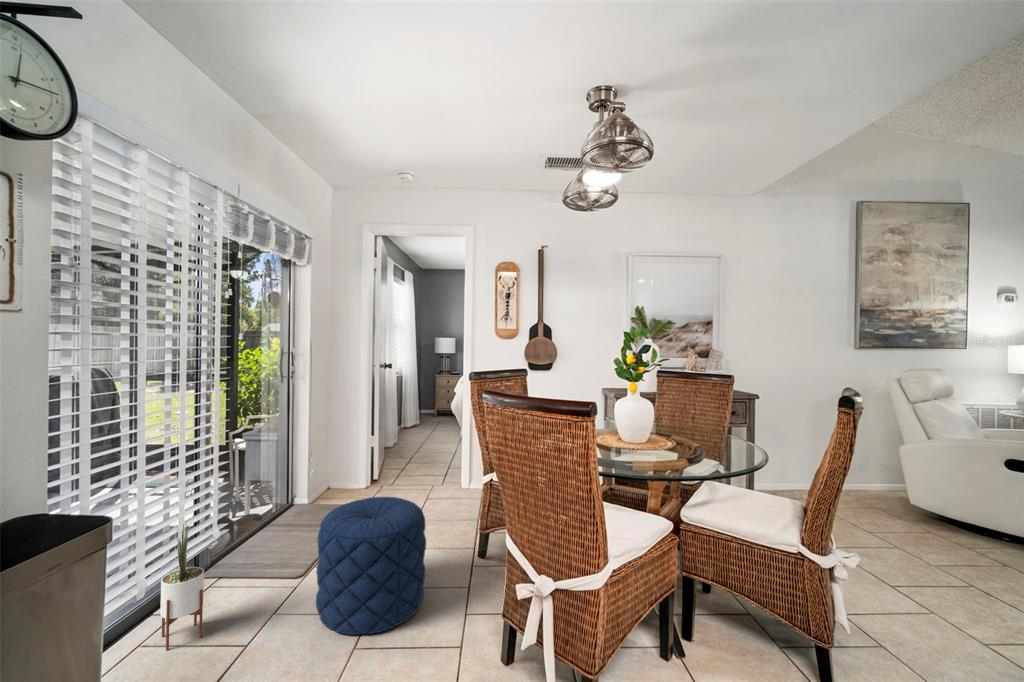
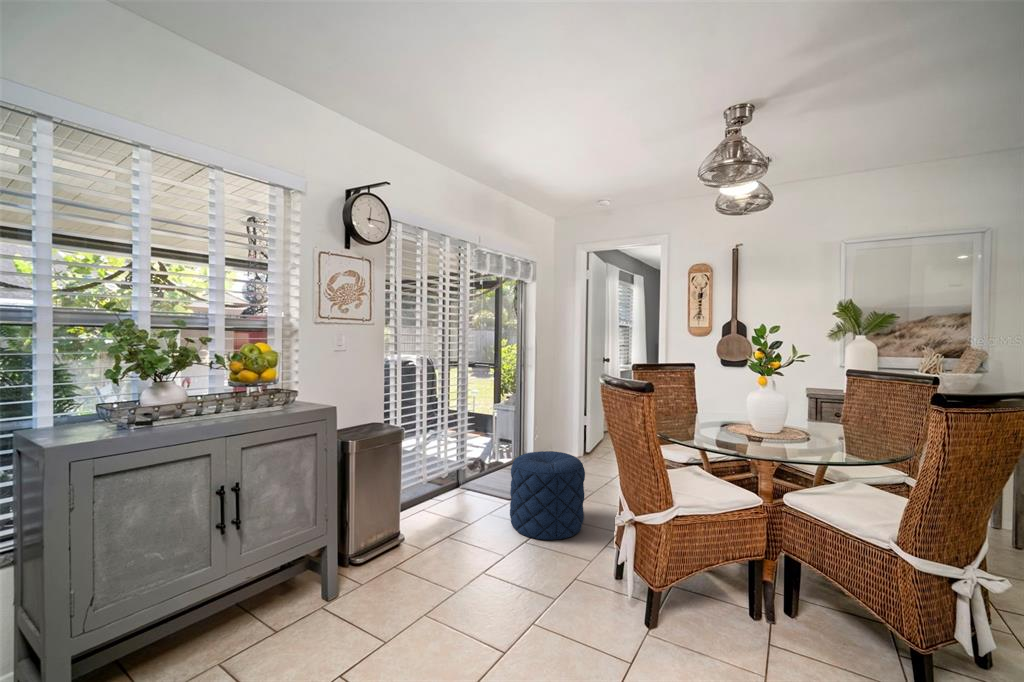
potted plant: present [160,524,204,650] -> none [431,442,451,516]

